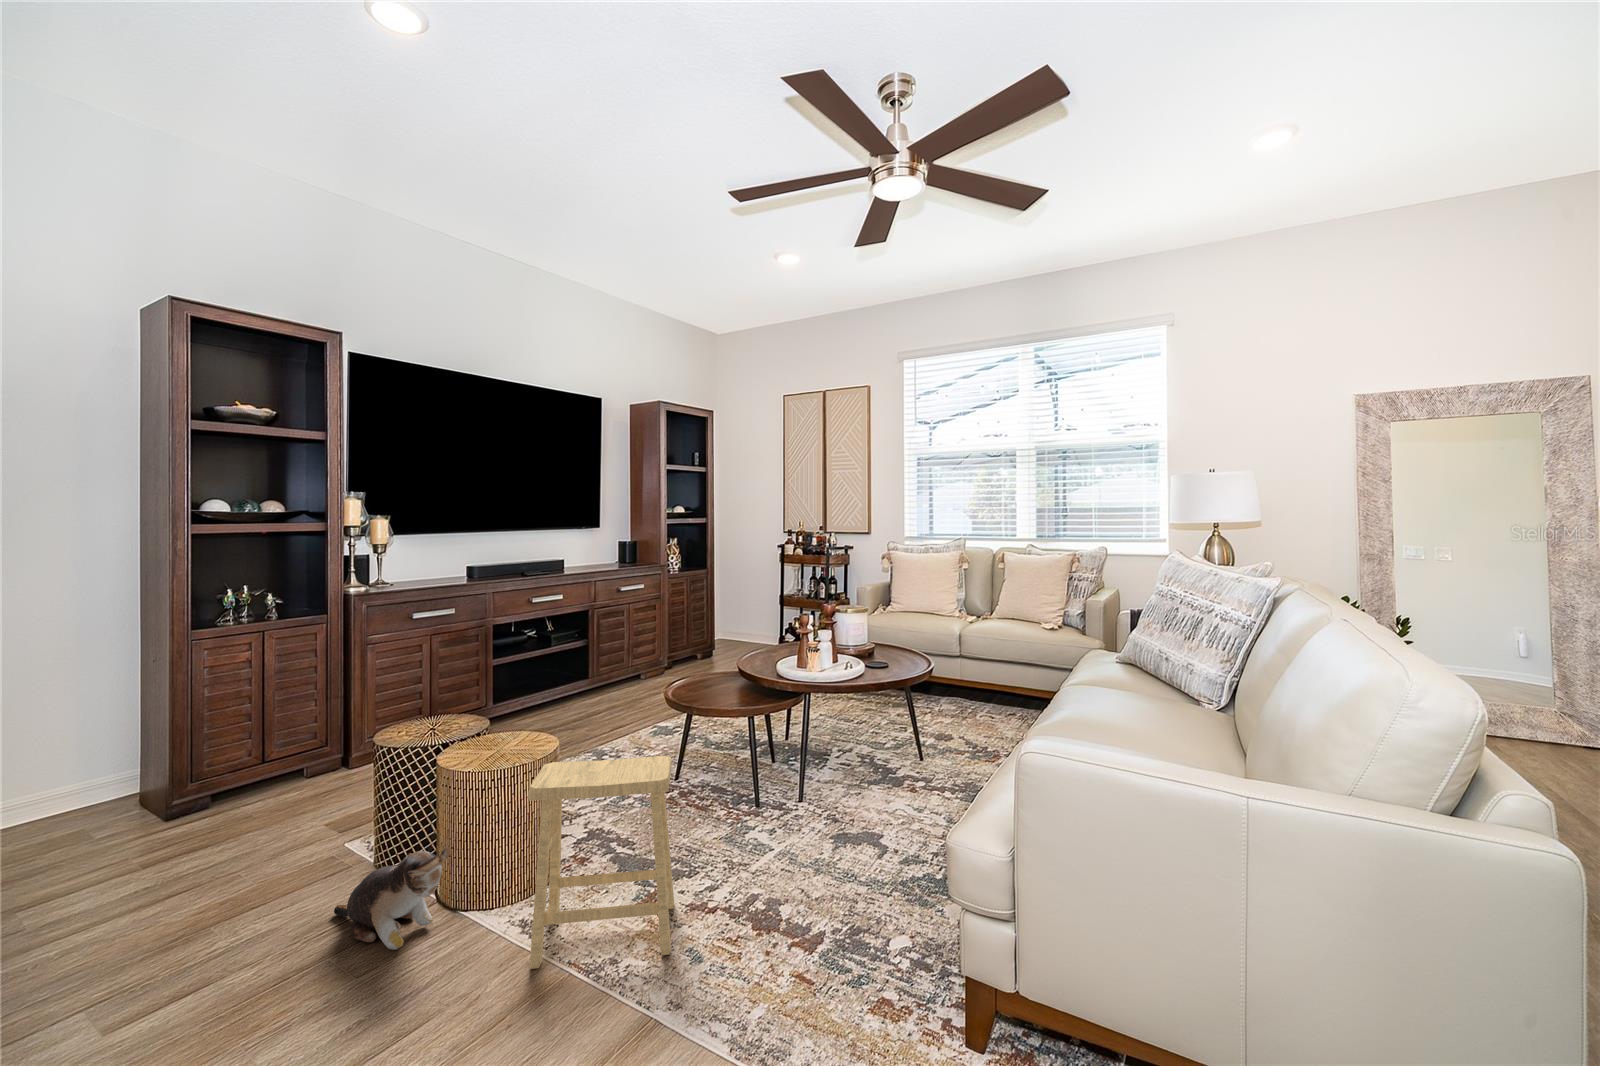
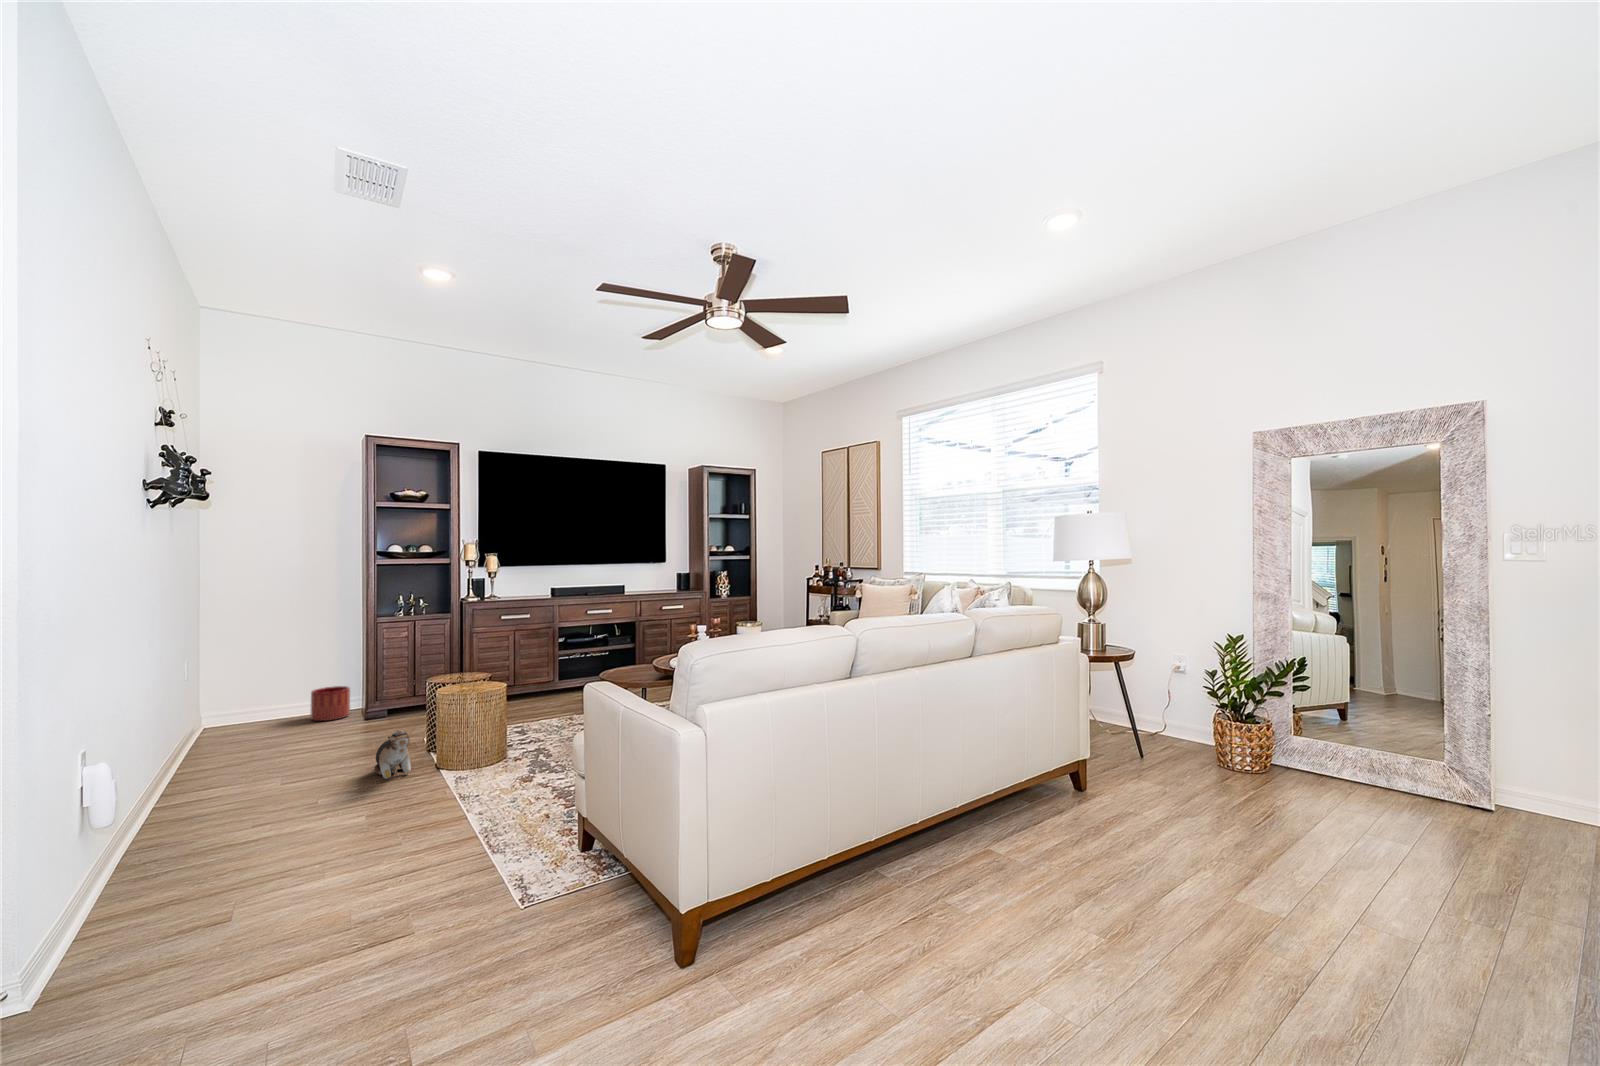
footstool: present [528,756,674,969] -> none [427,692,520,800]
planter: none [45,758,136,834] -> present [310,686,350,721]

